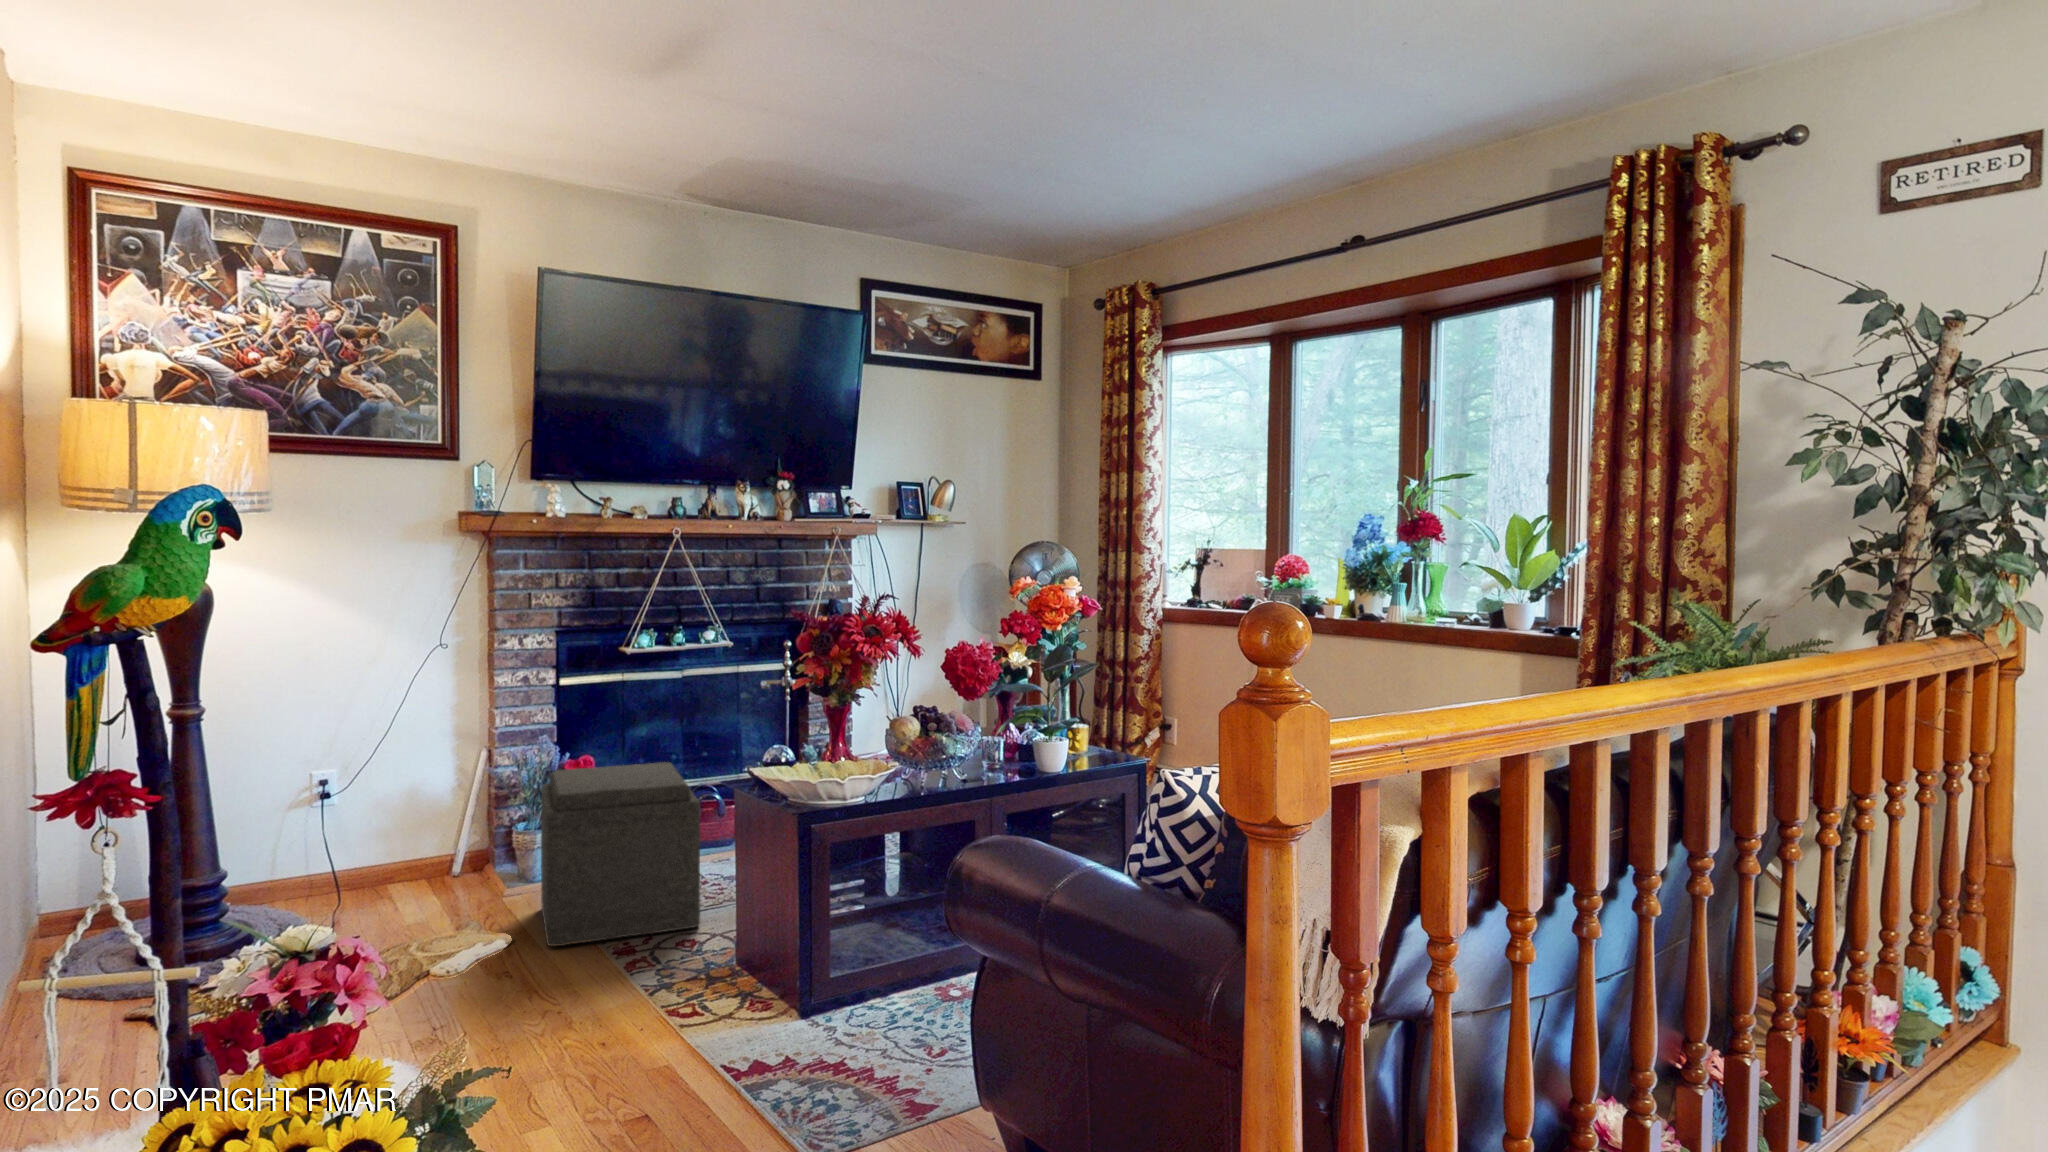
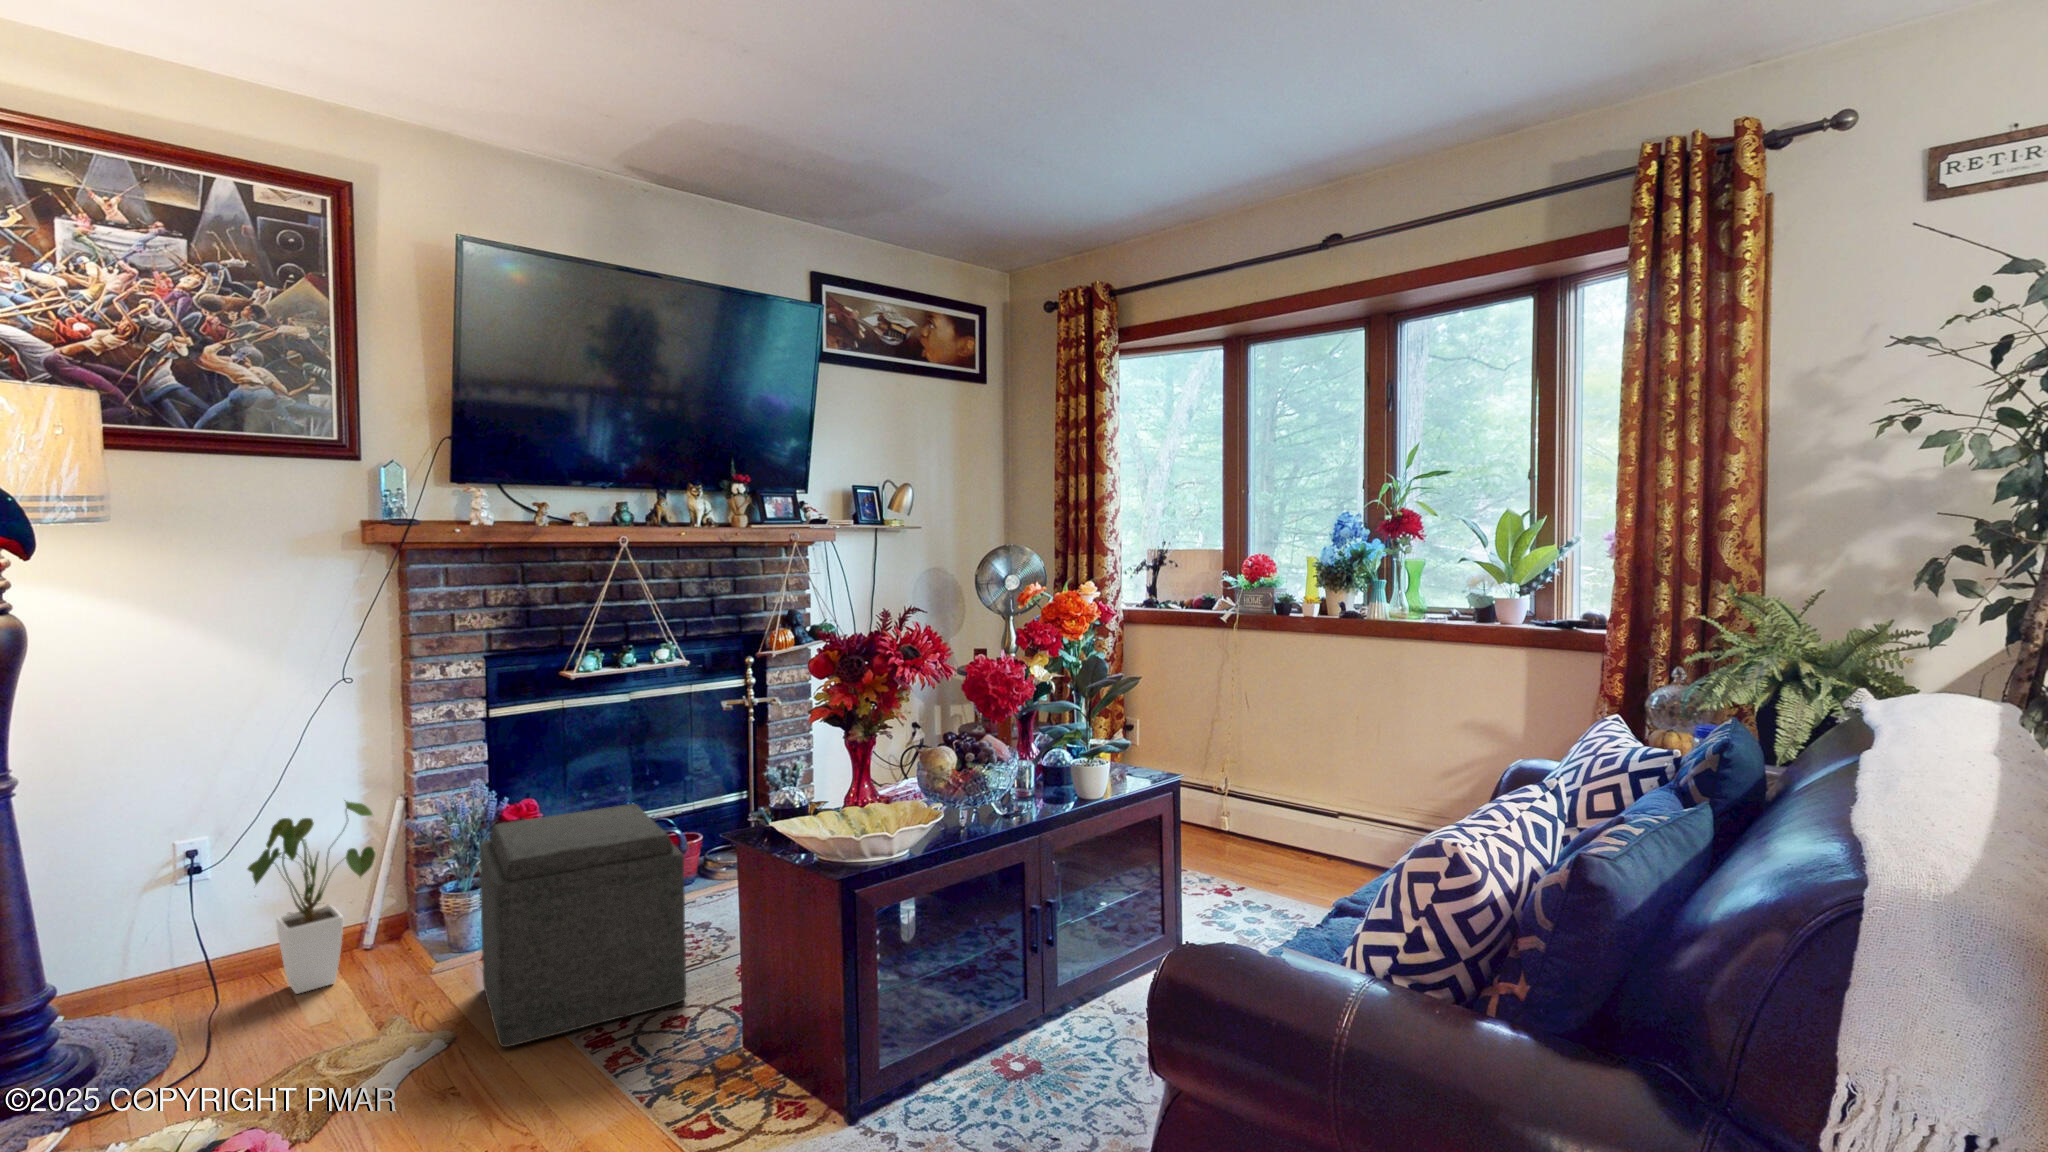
house plant: none [365,746,464,902] -> present [248,801,375,994]

